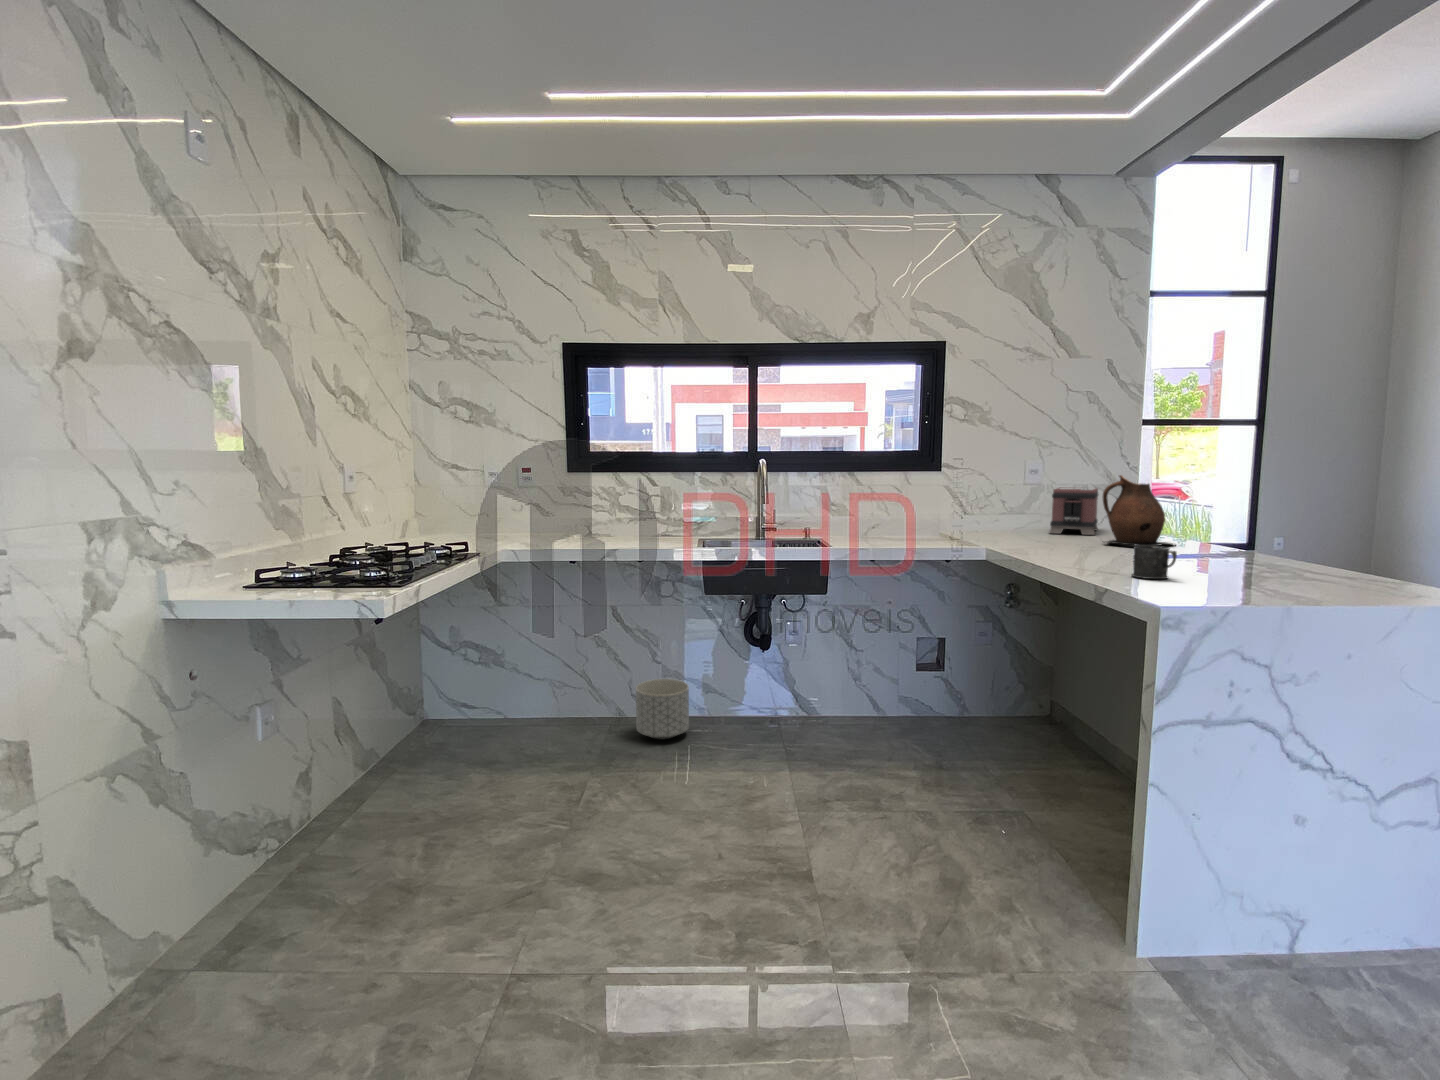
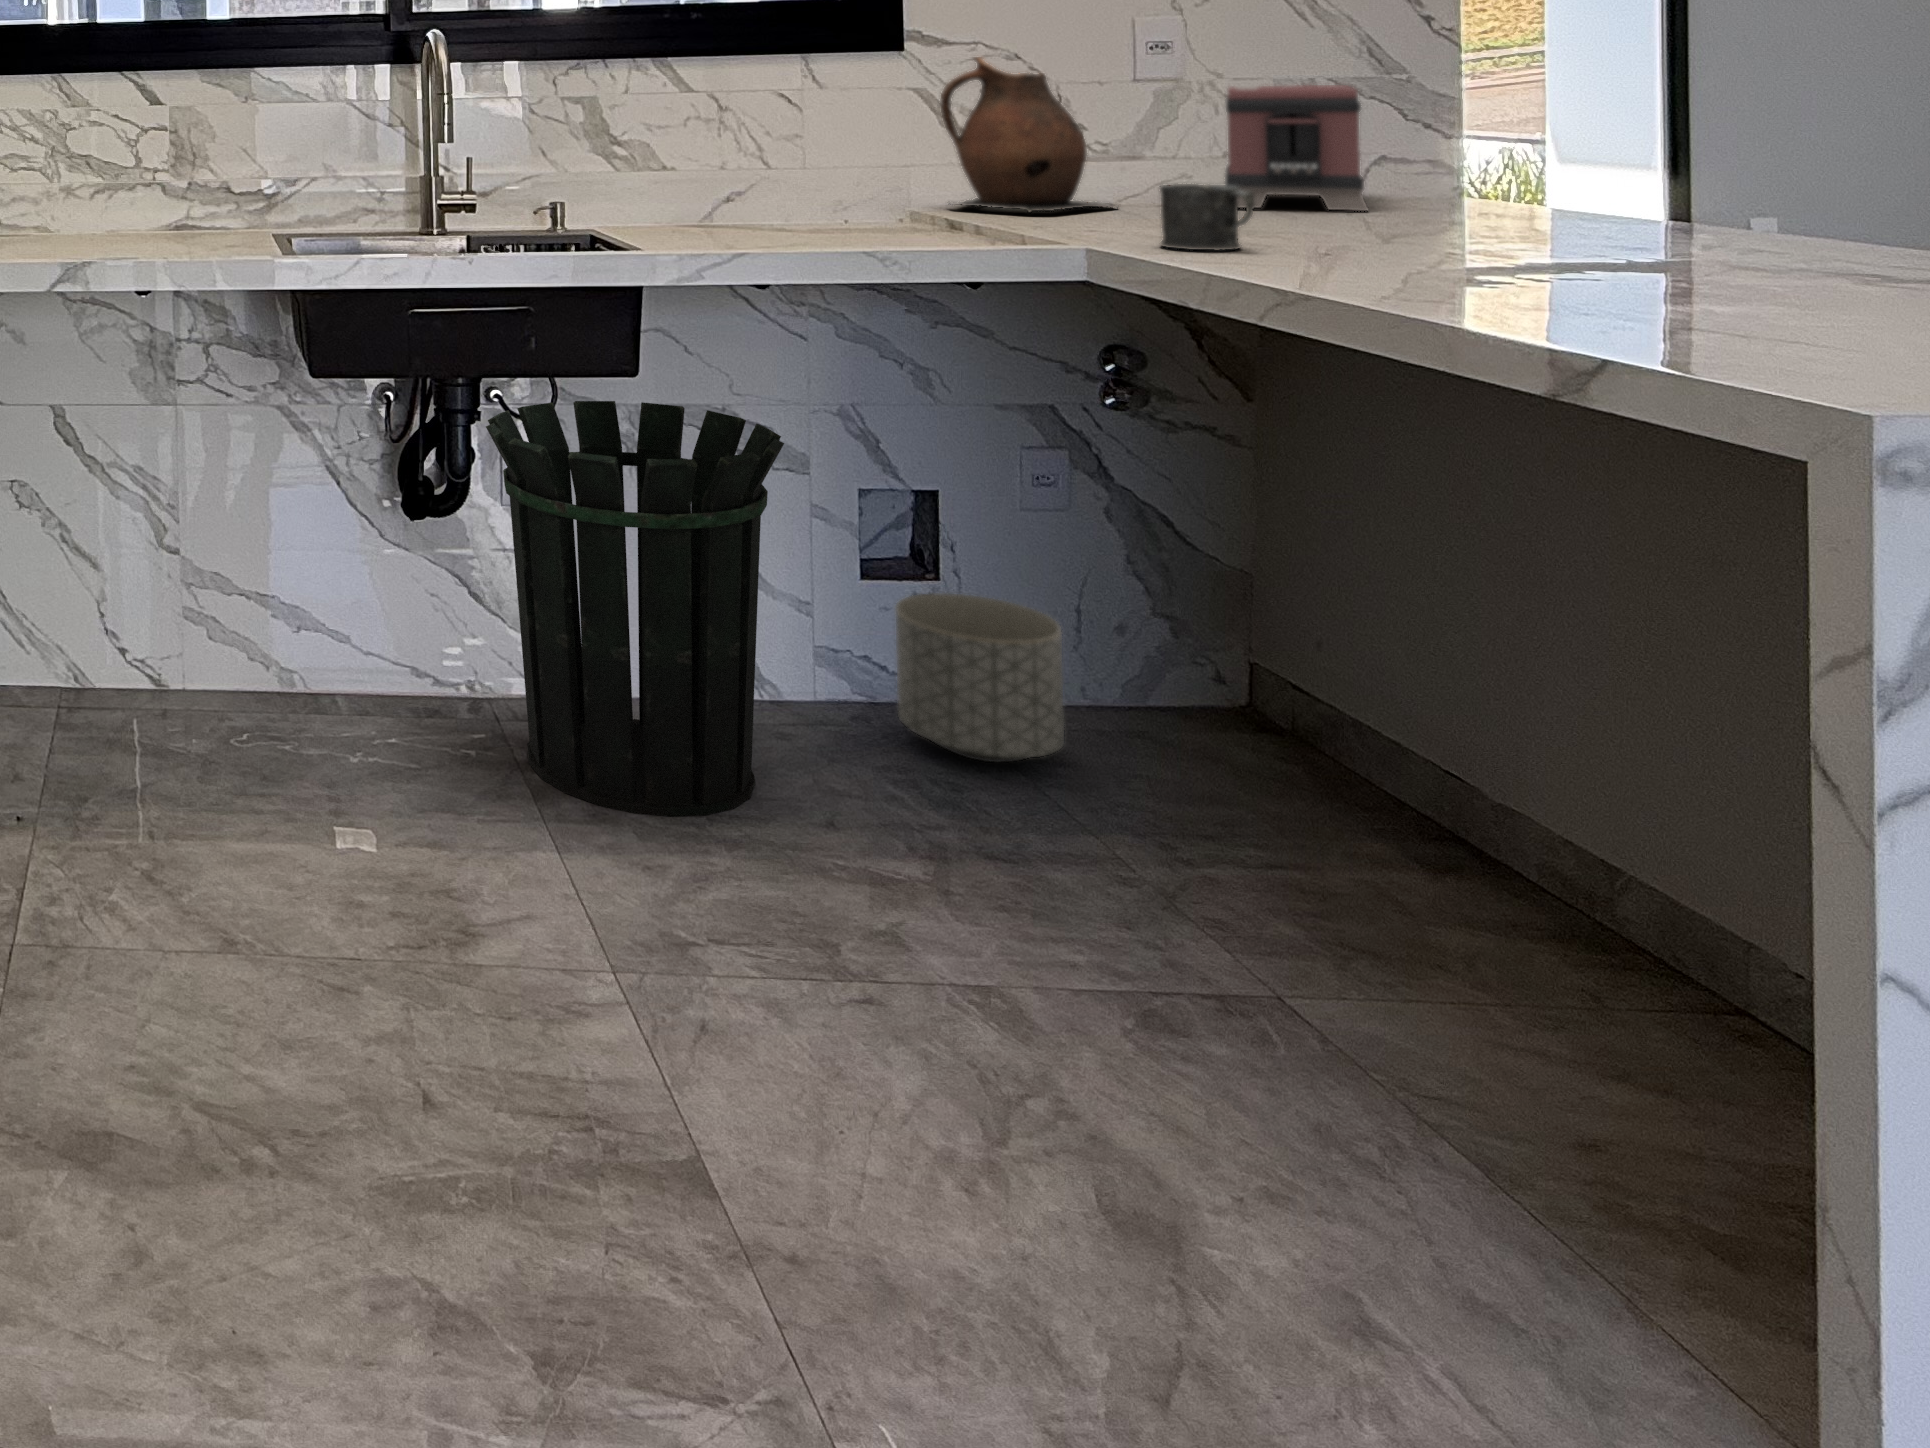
ceramic pitcher: present [1103,475,1173,546] -> present [940,57,1112,212]
mug: present [1132,546,1177,579] -> present [1160,184,1255,251]
waste bin: none [777,606,885,759] -> present [486,401,784,817]
planter: present [636,679,689,739] -> present [895,593,1064,762]

